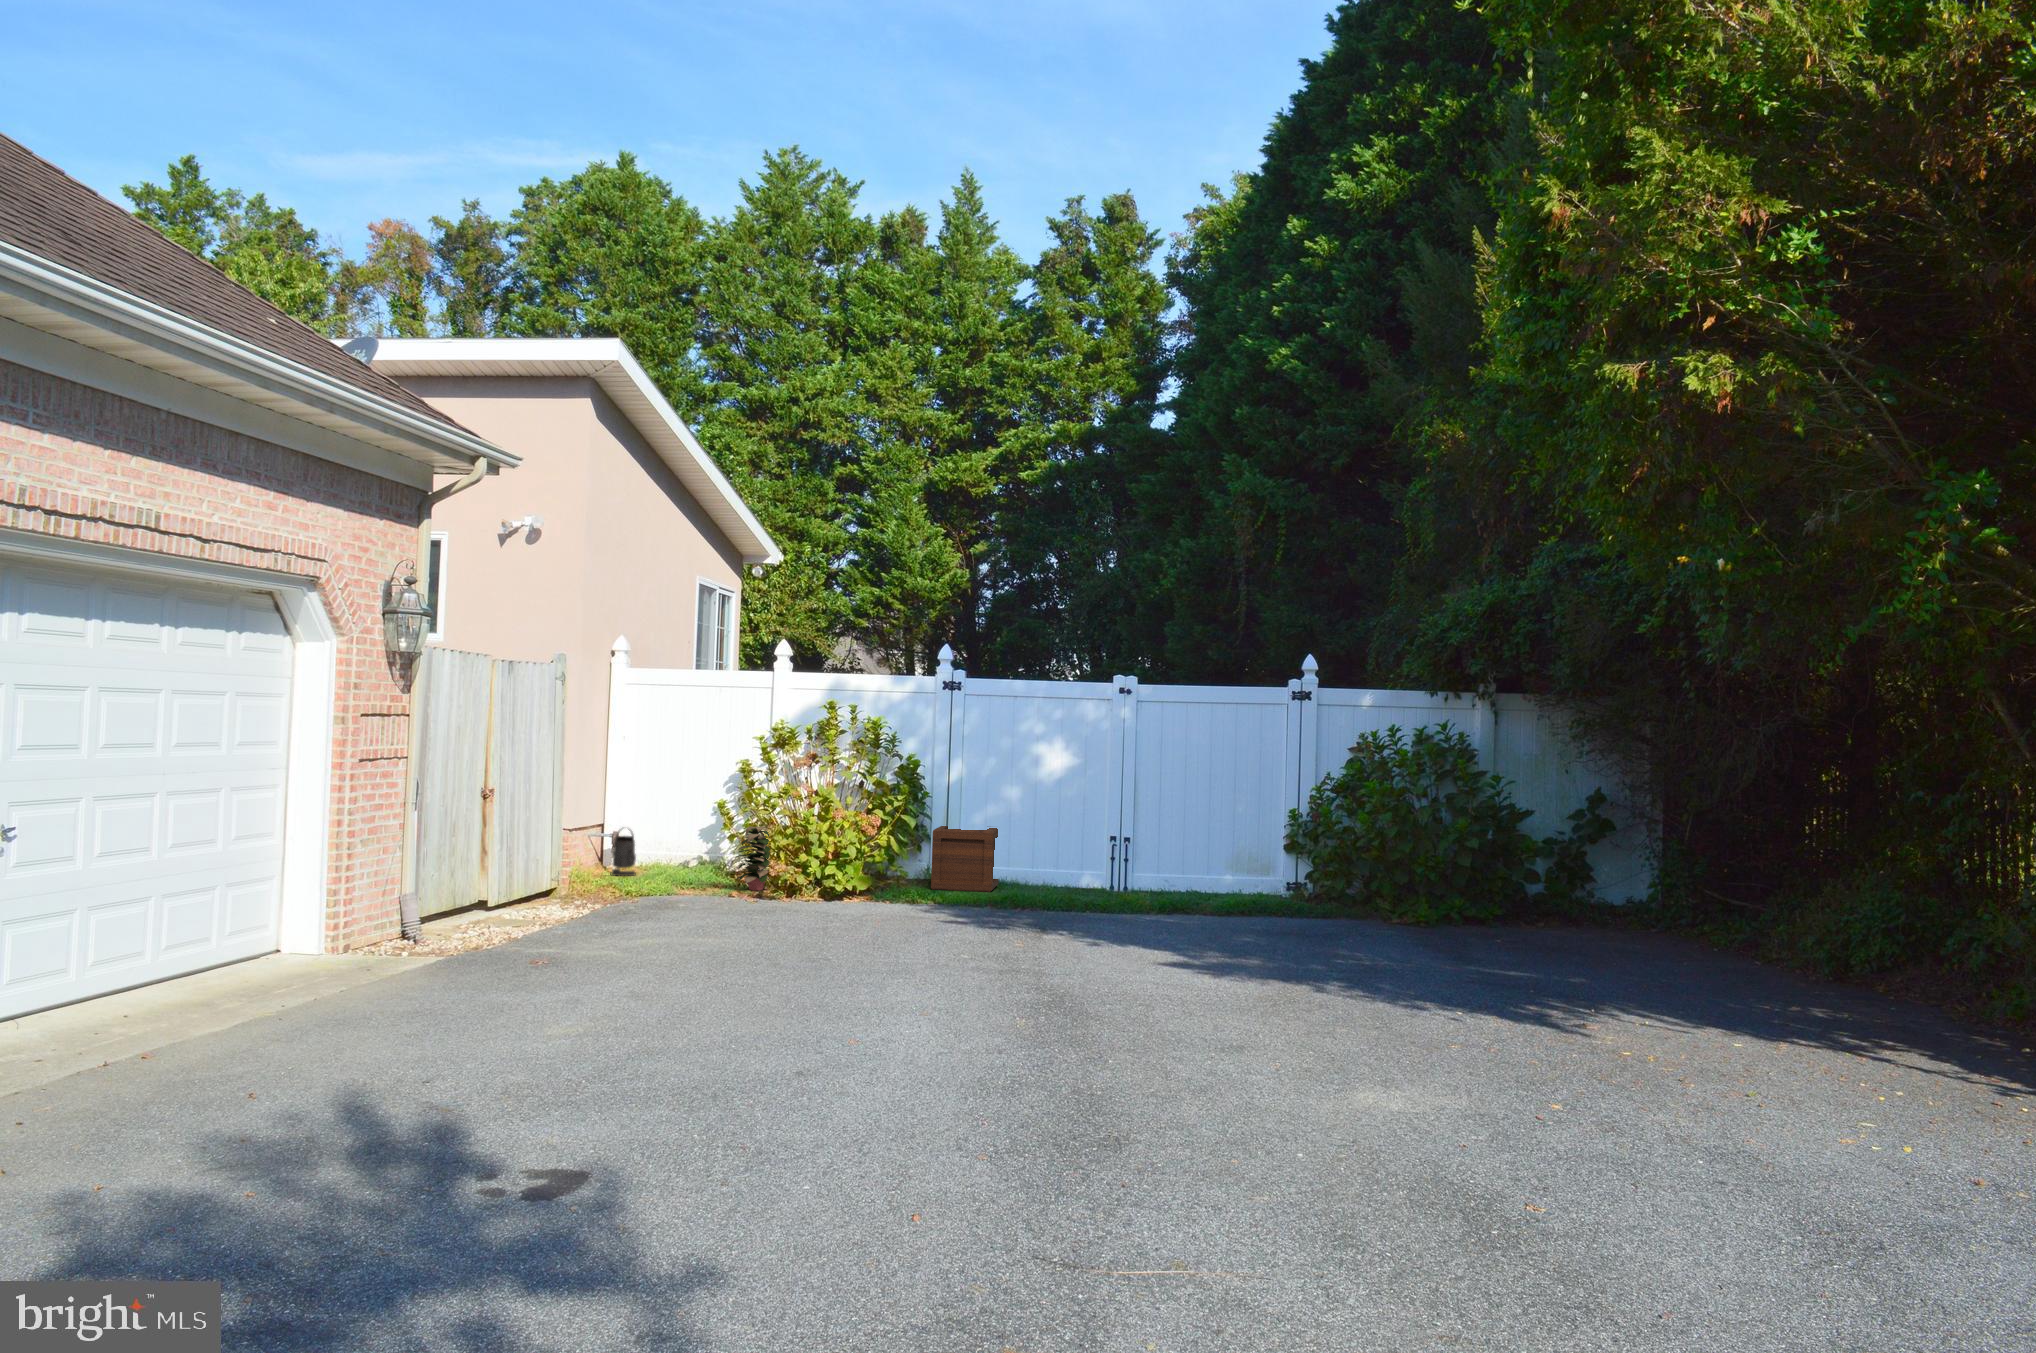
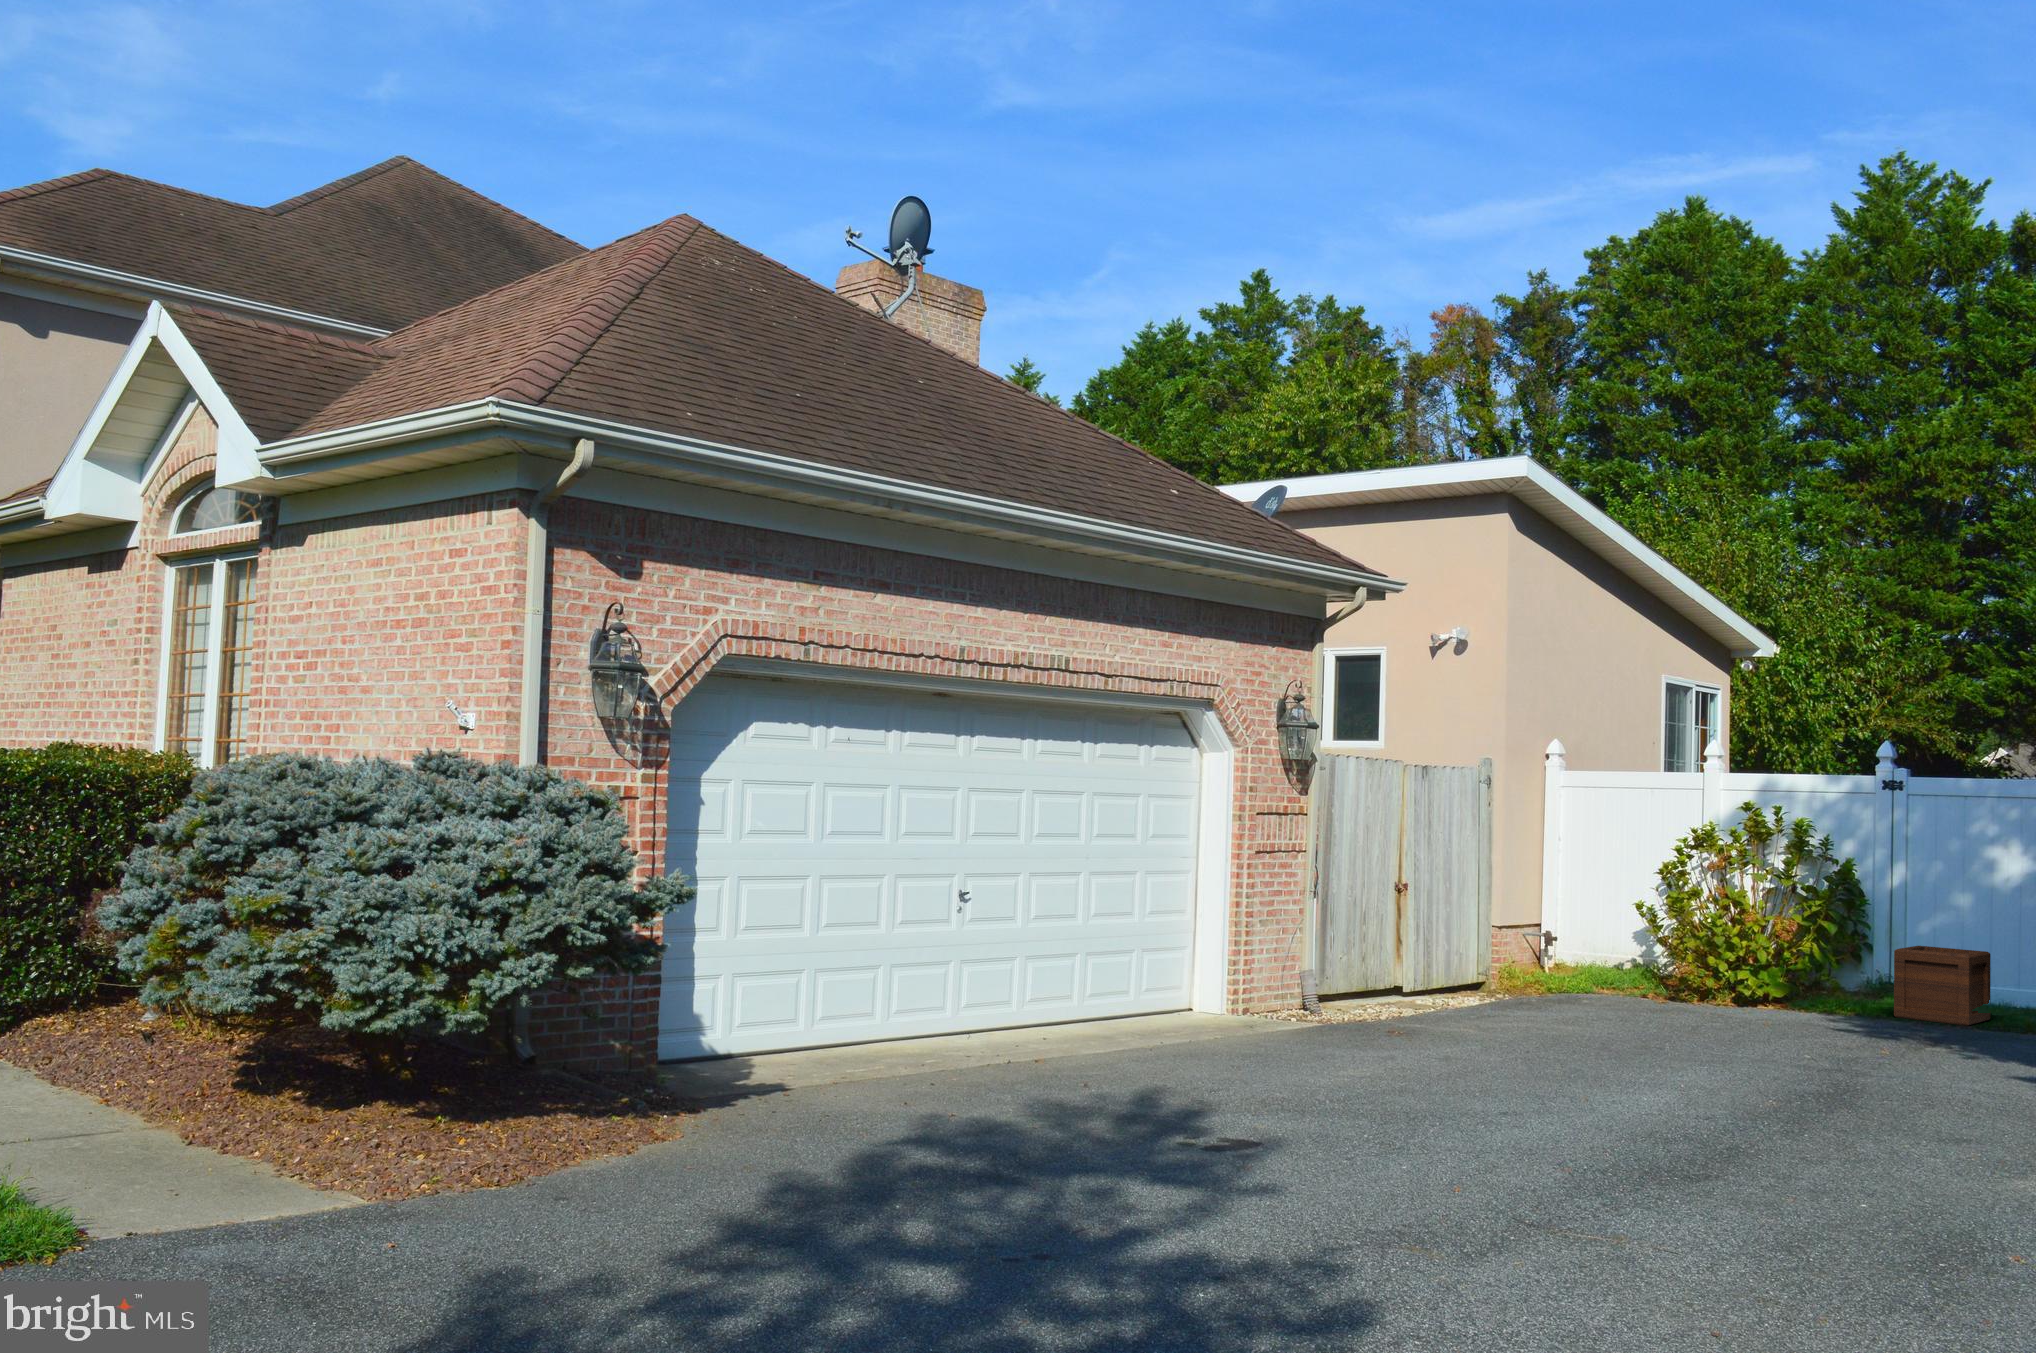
decorative plant: present [736,826,771,890] -> none [1662,934,1713,1001]
watering can: present [611,830,636,876] -> none [1547,929,1579,978]

